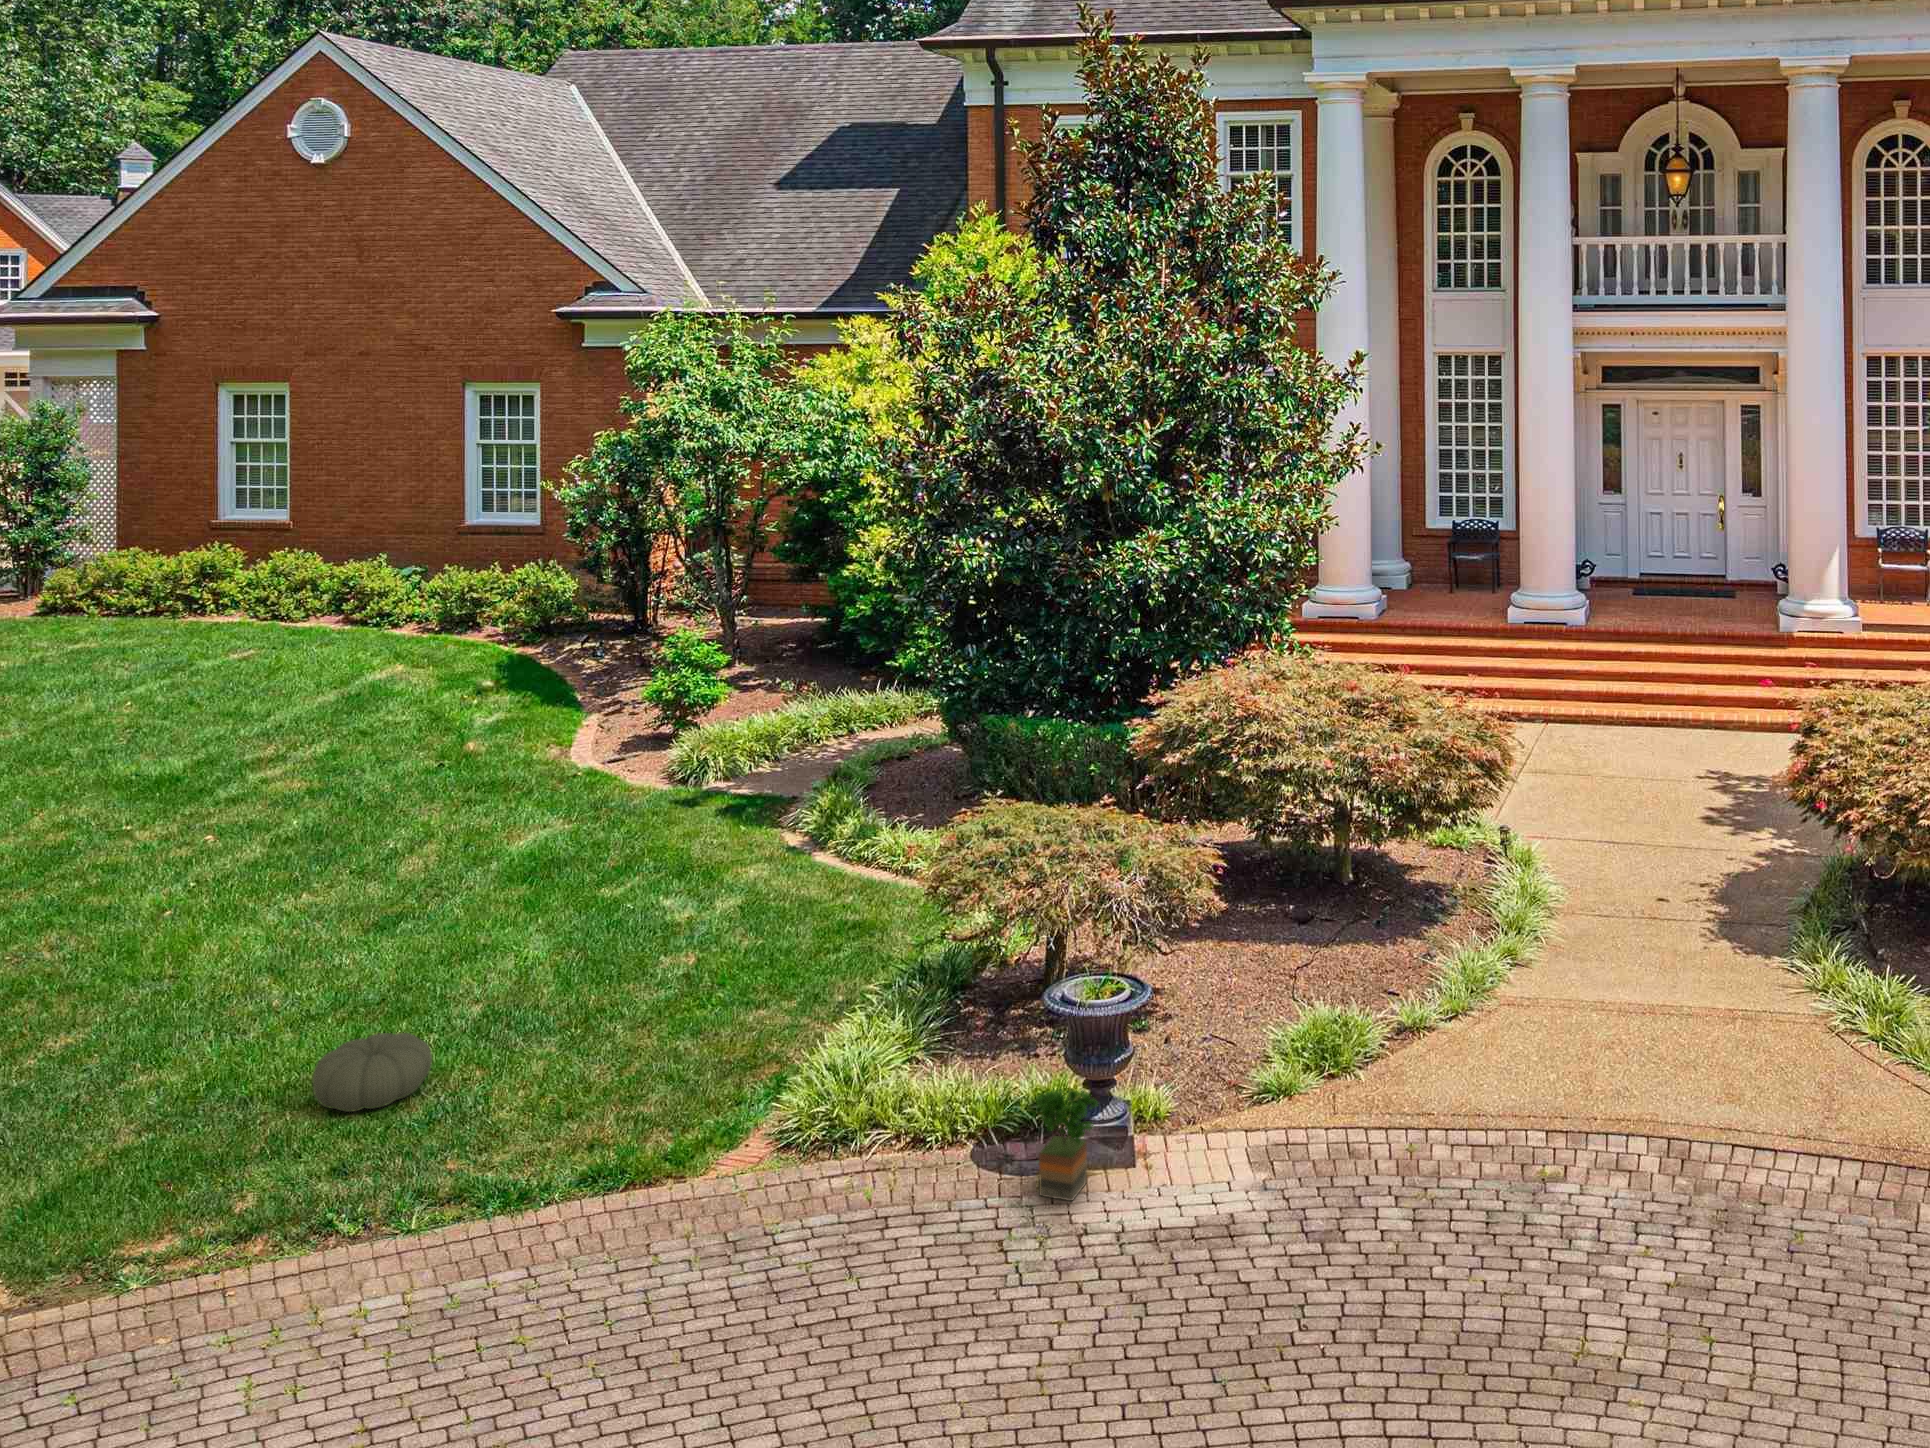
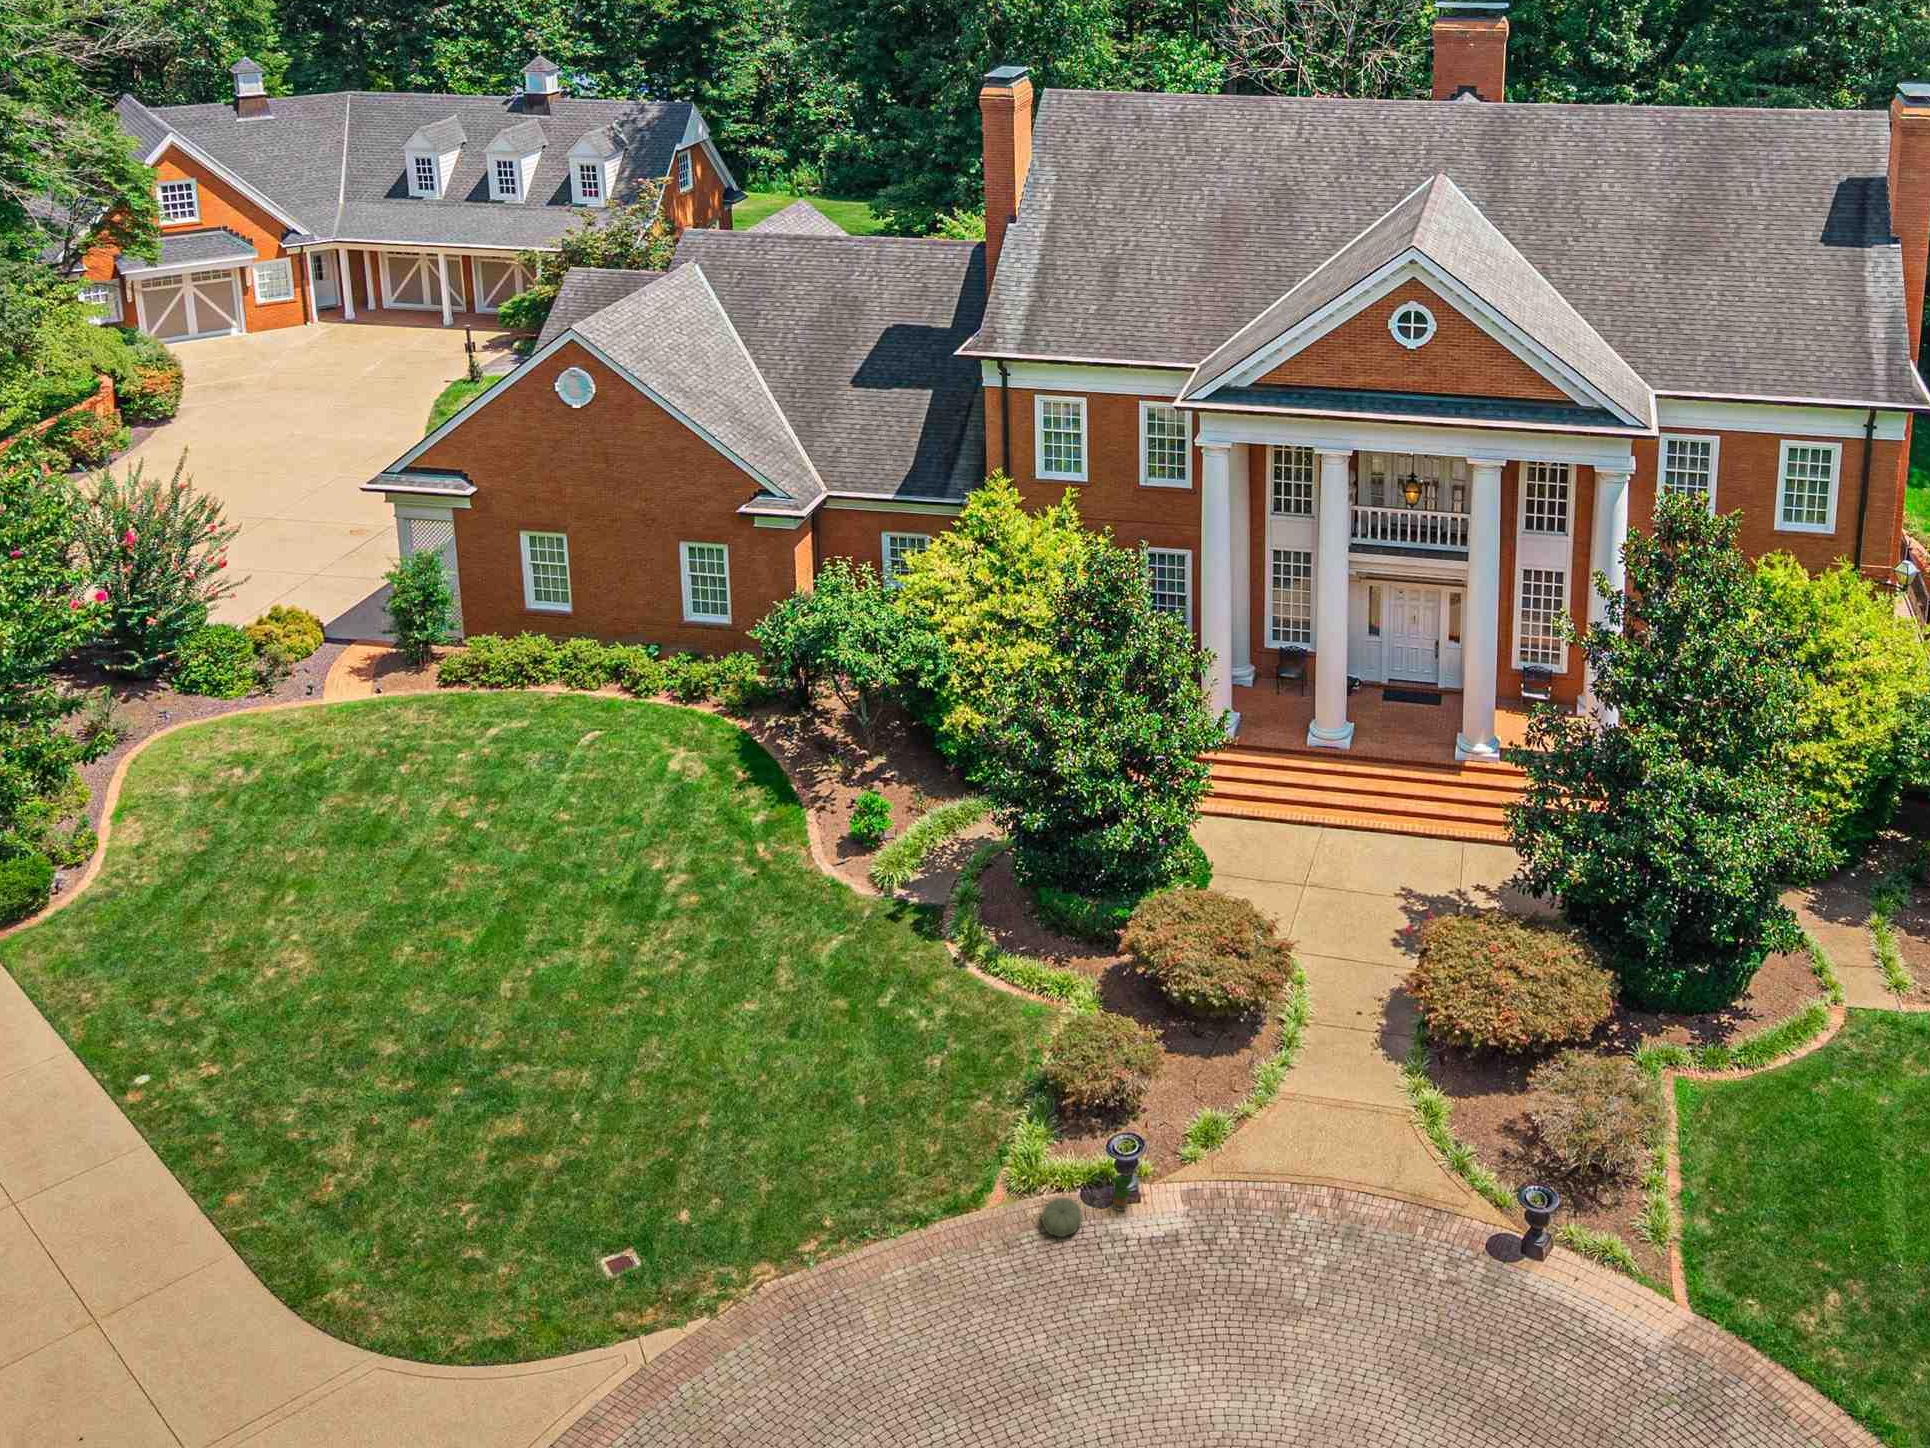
pouf: present [312,1033,432,1112] -> present [1042,1198,1082,1237]

